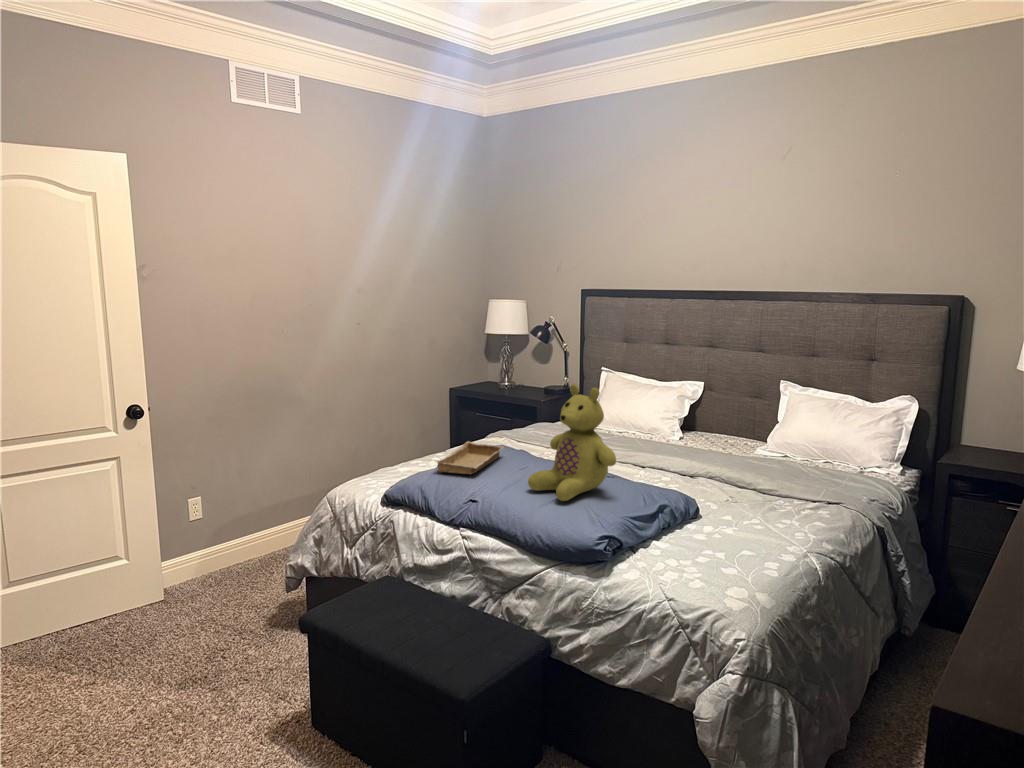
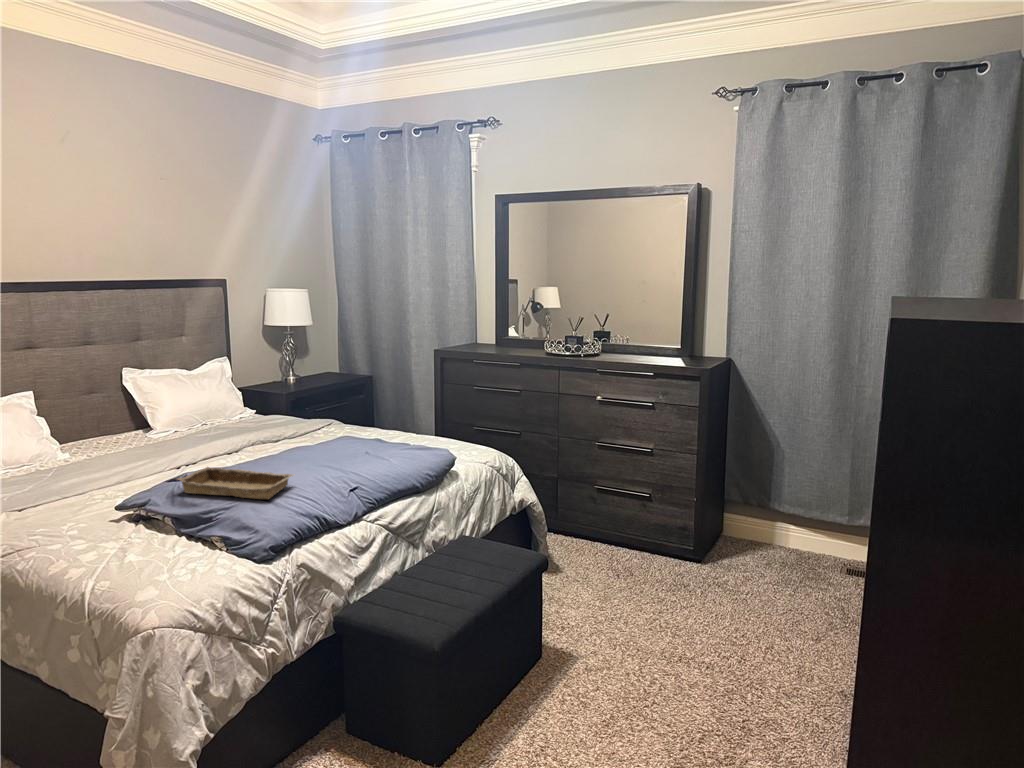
stuffed bear: present [528,384,616,501] -> none [300,359,383,465]

